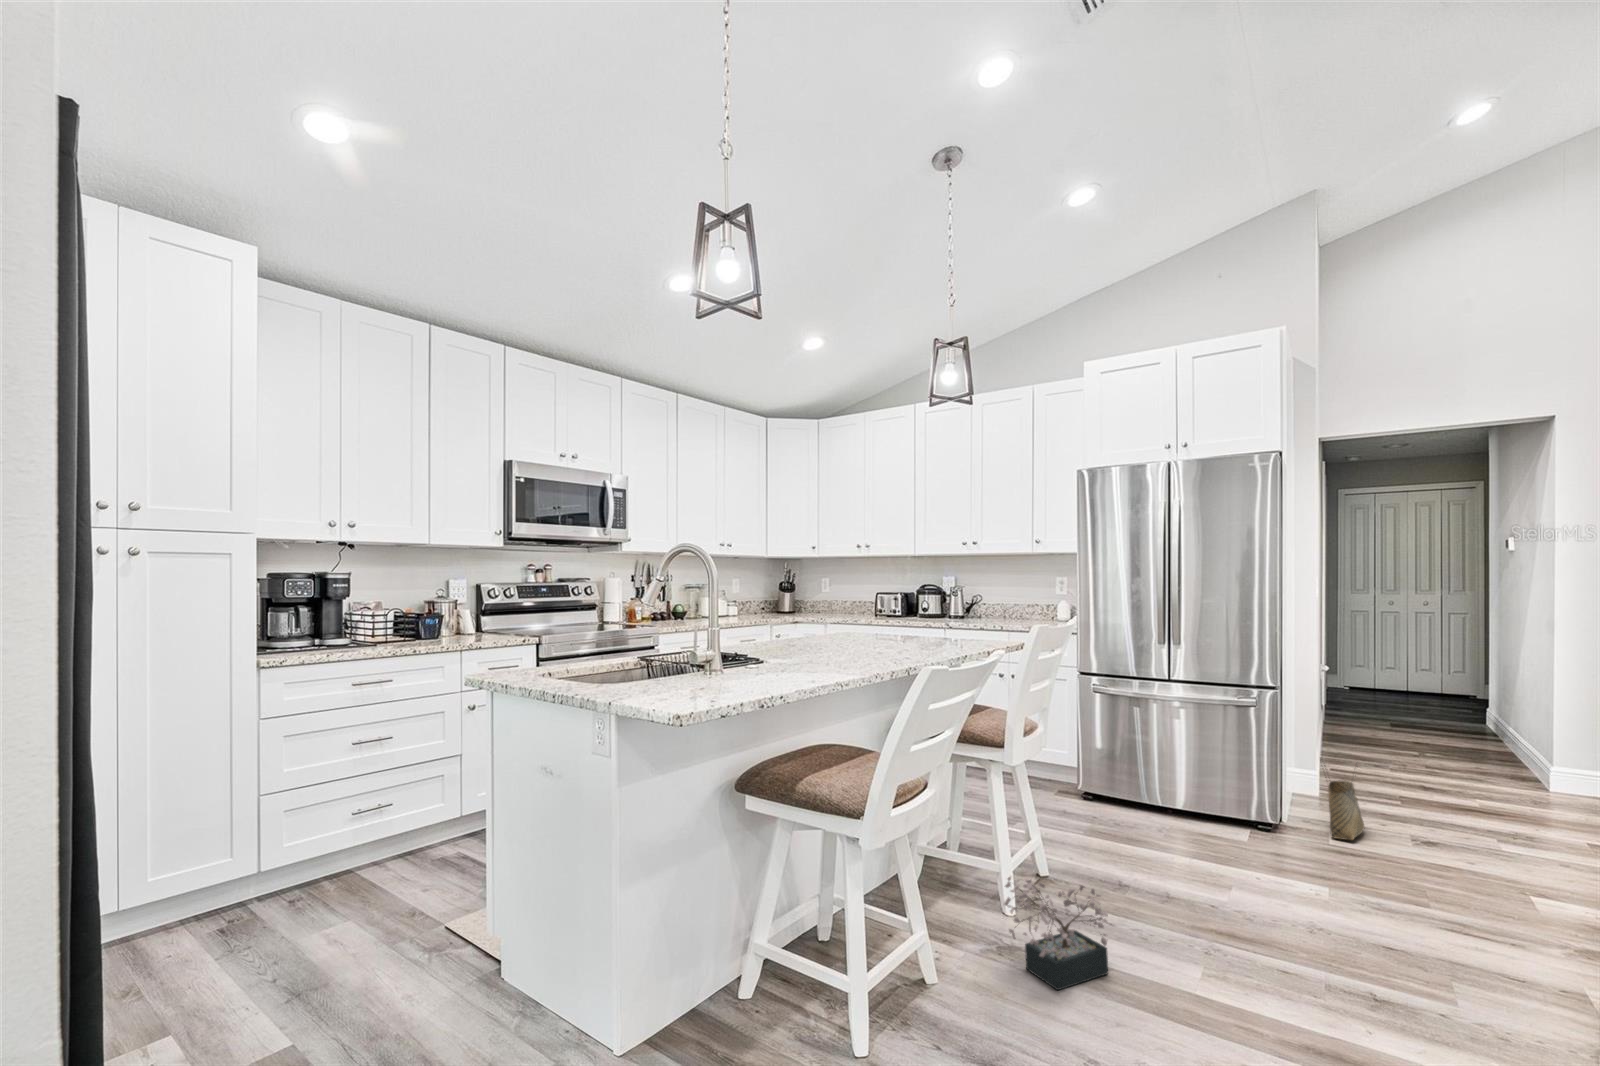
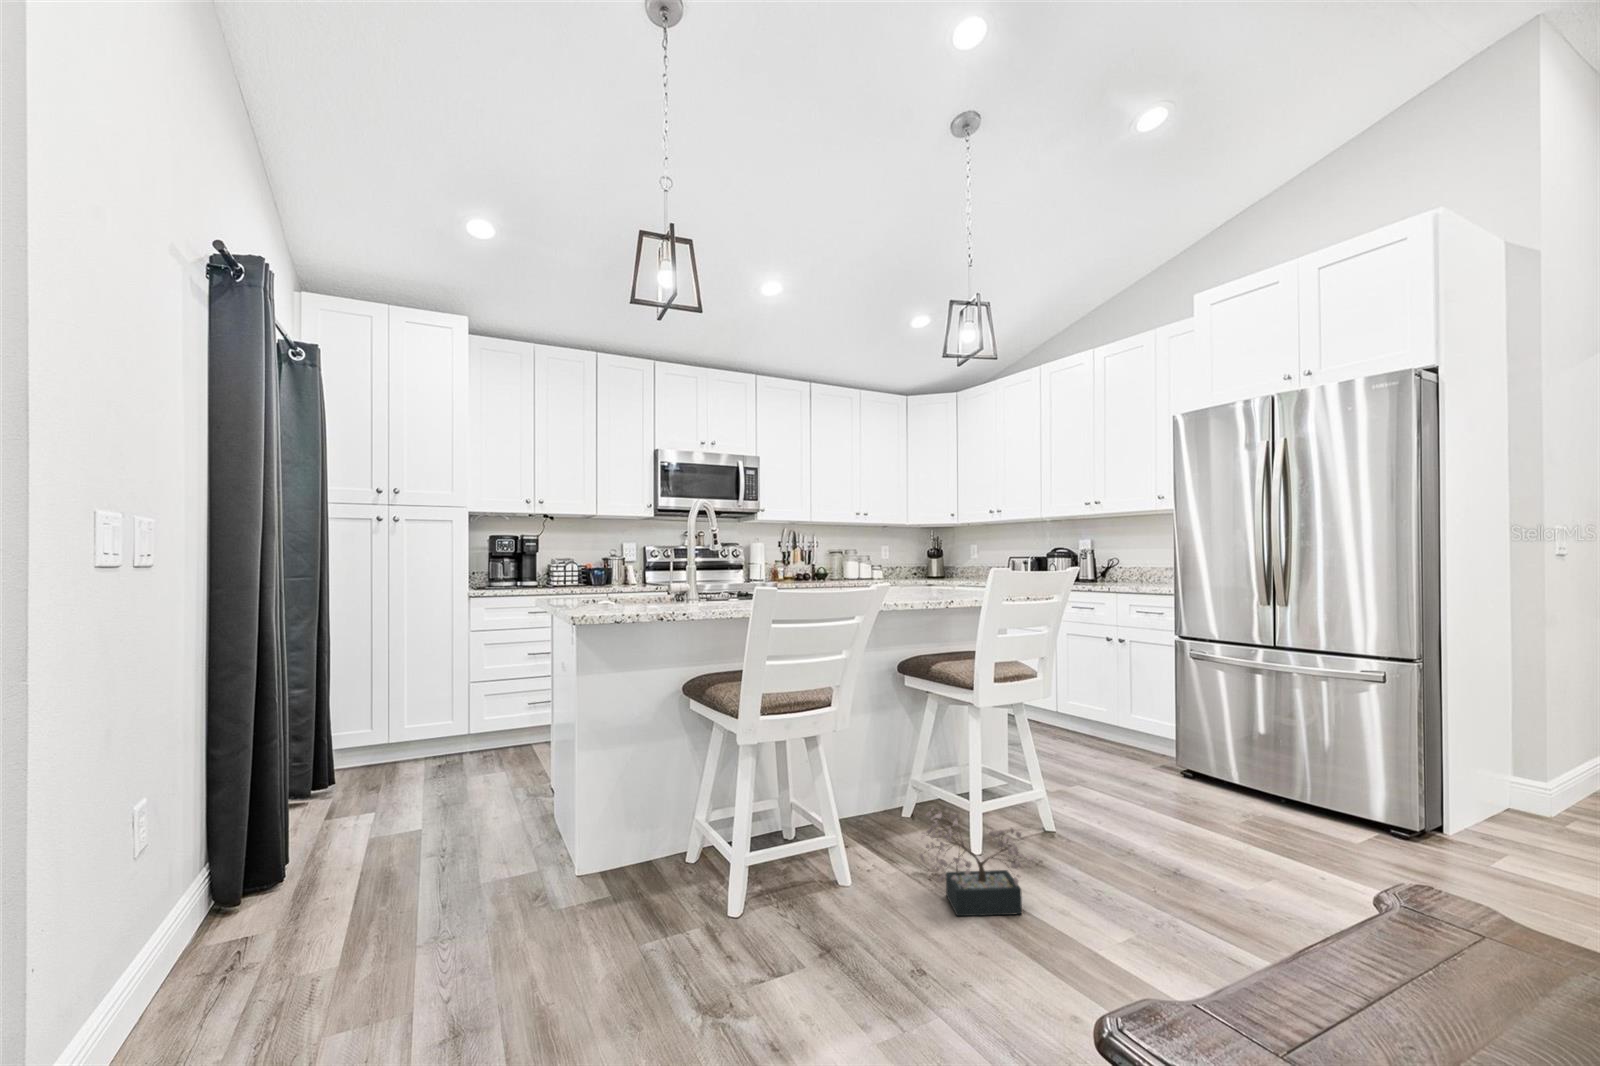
woven basket: present [1325,766,1364,840] -> none [1459,750,1528,853]

